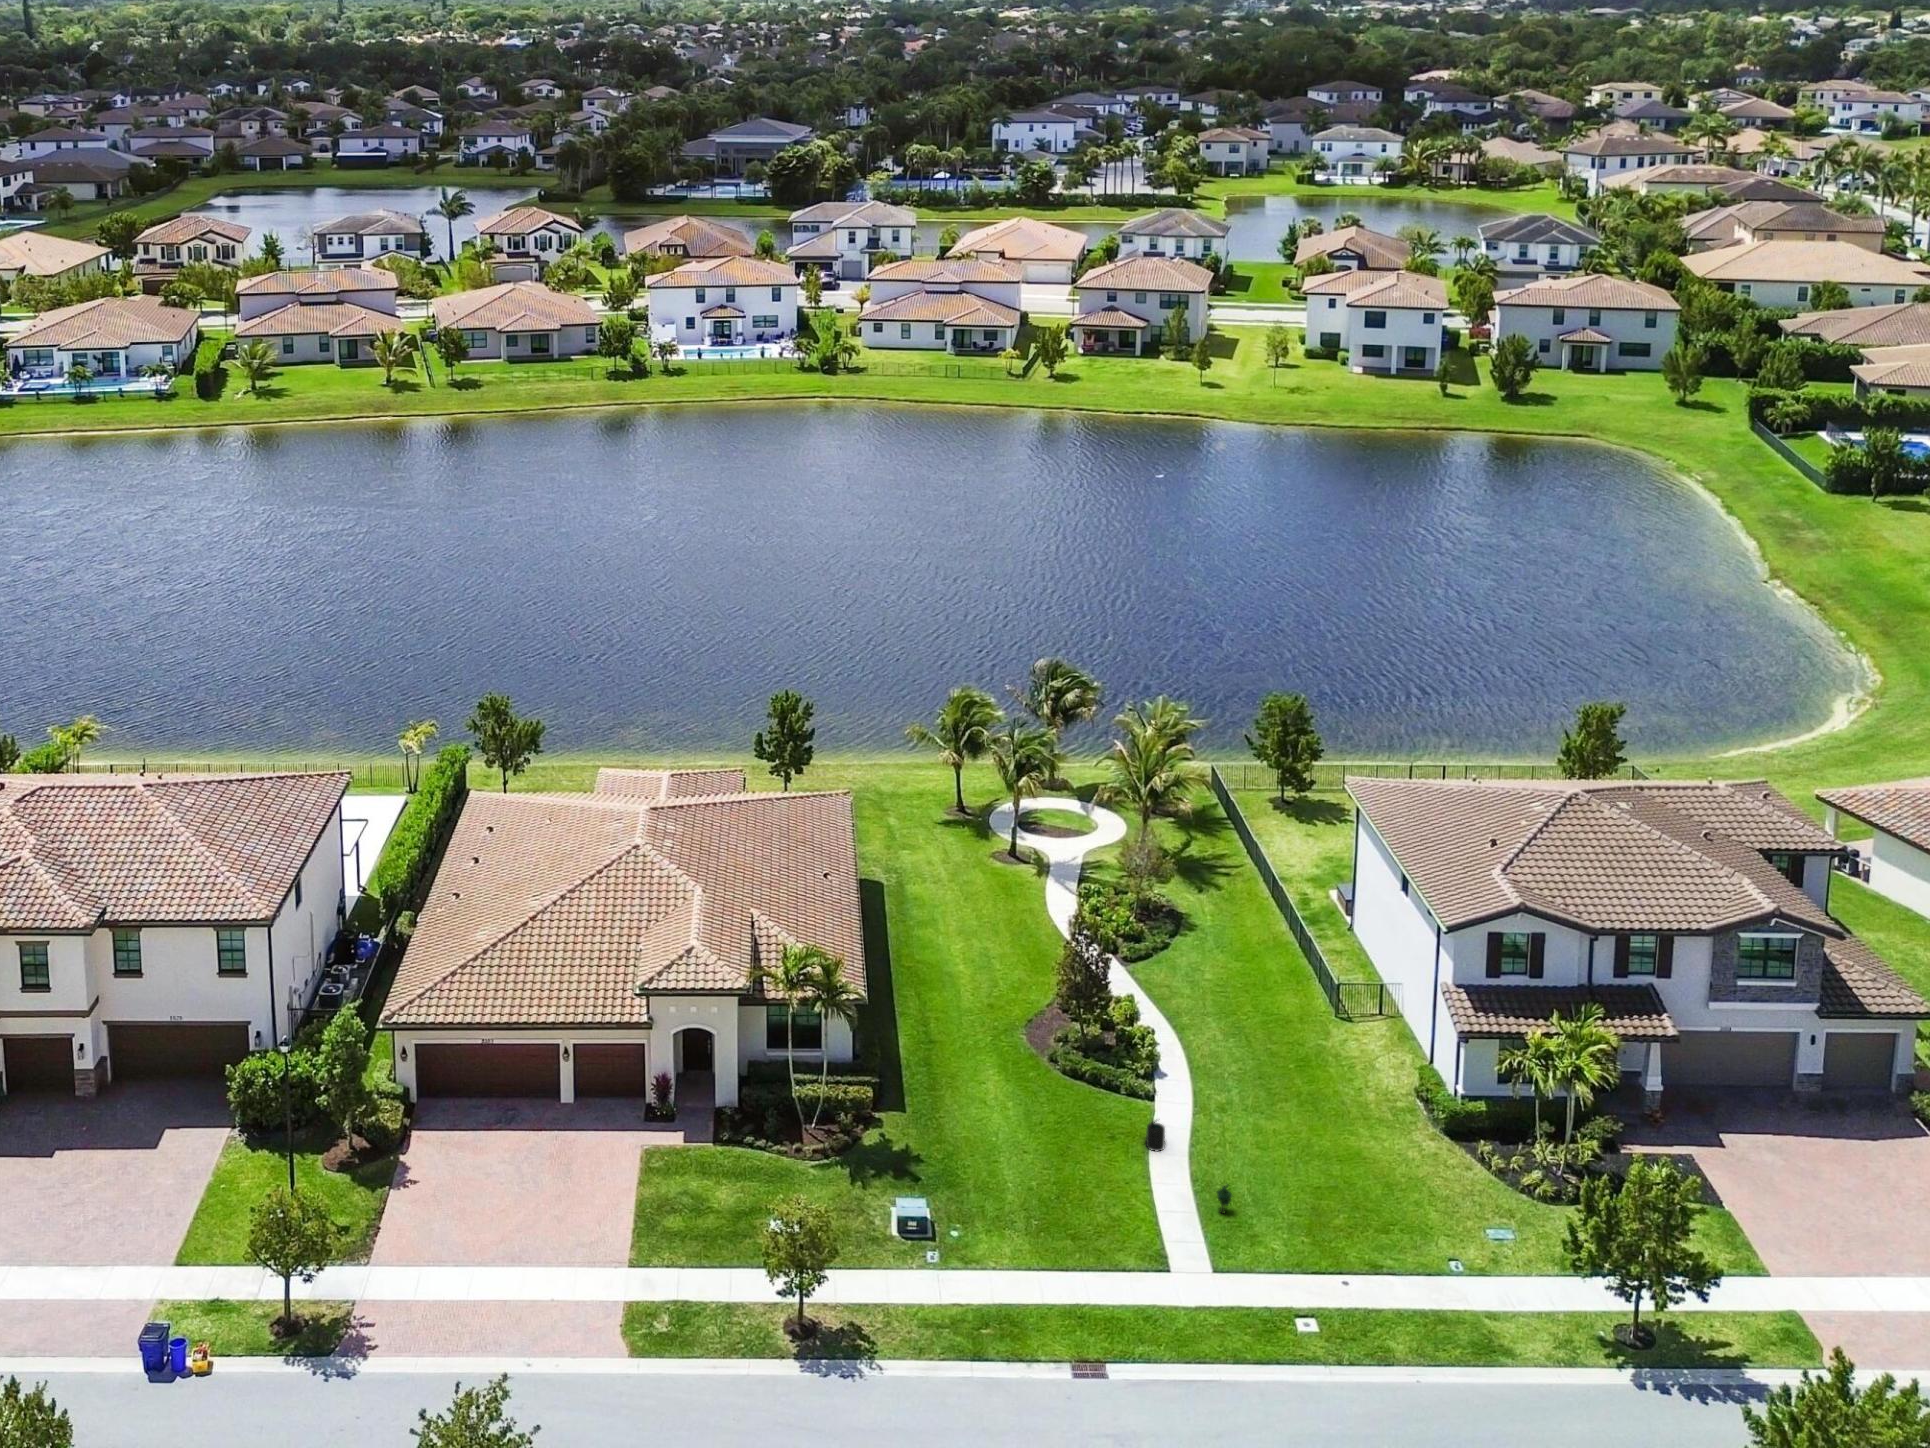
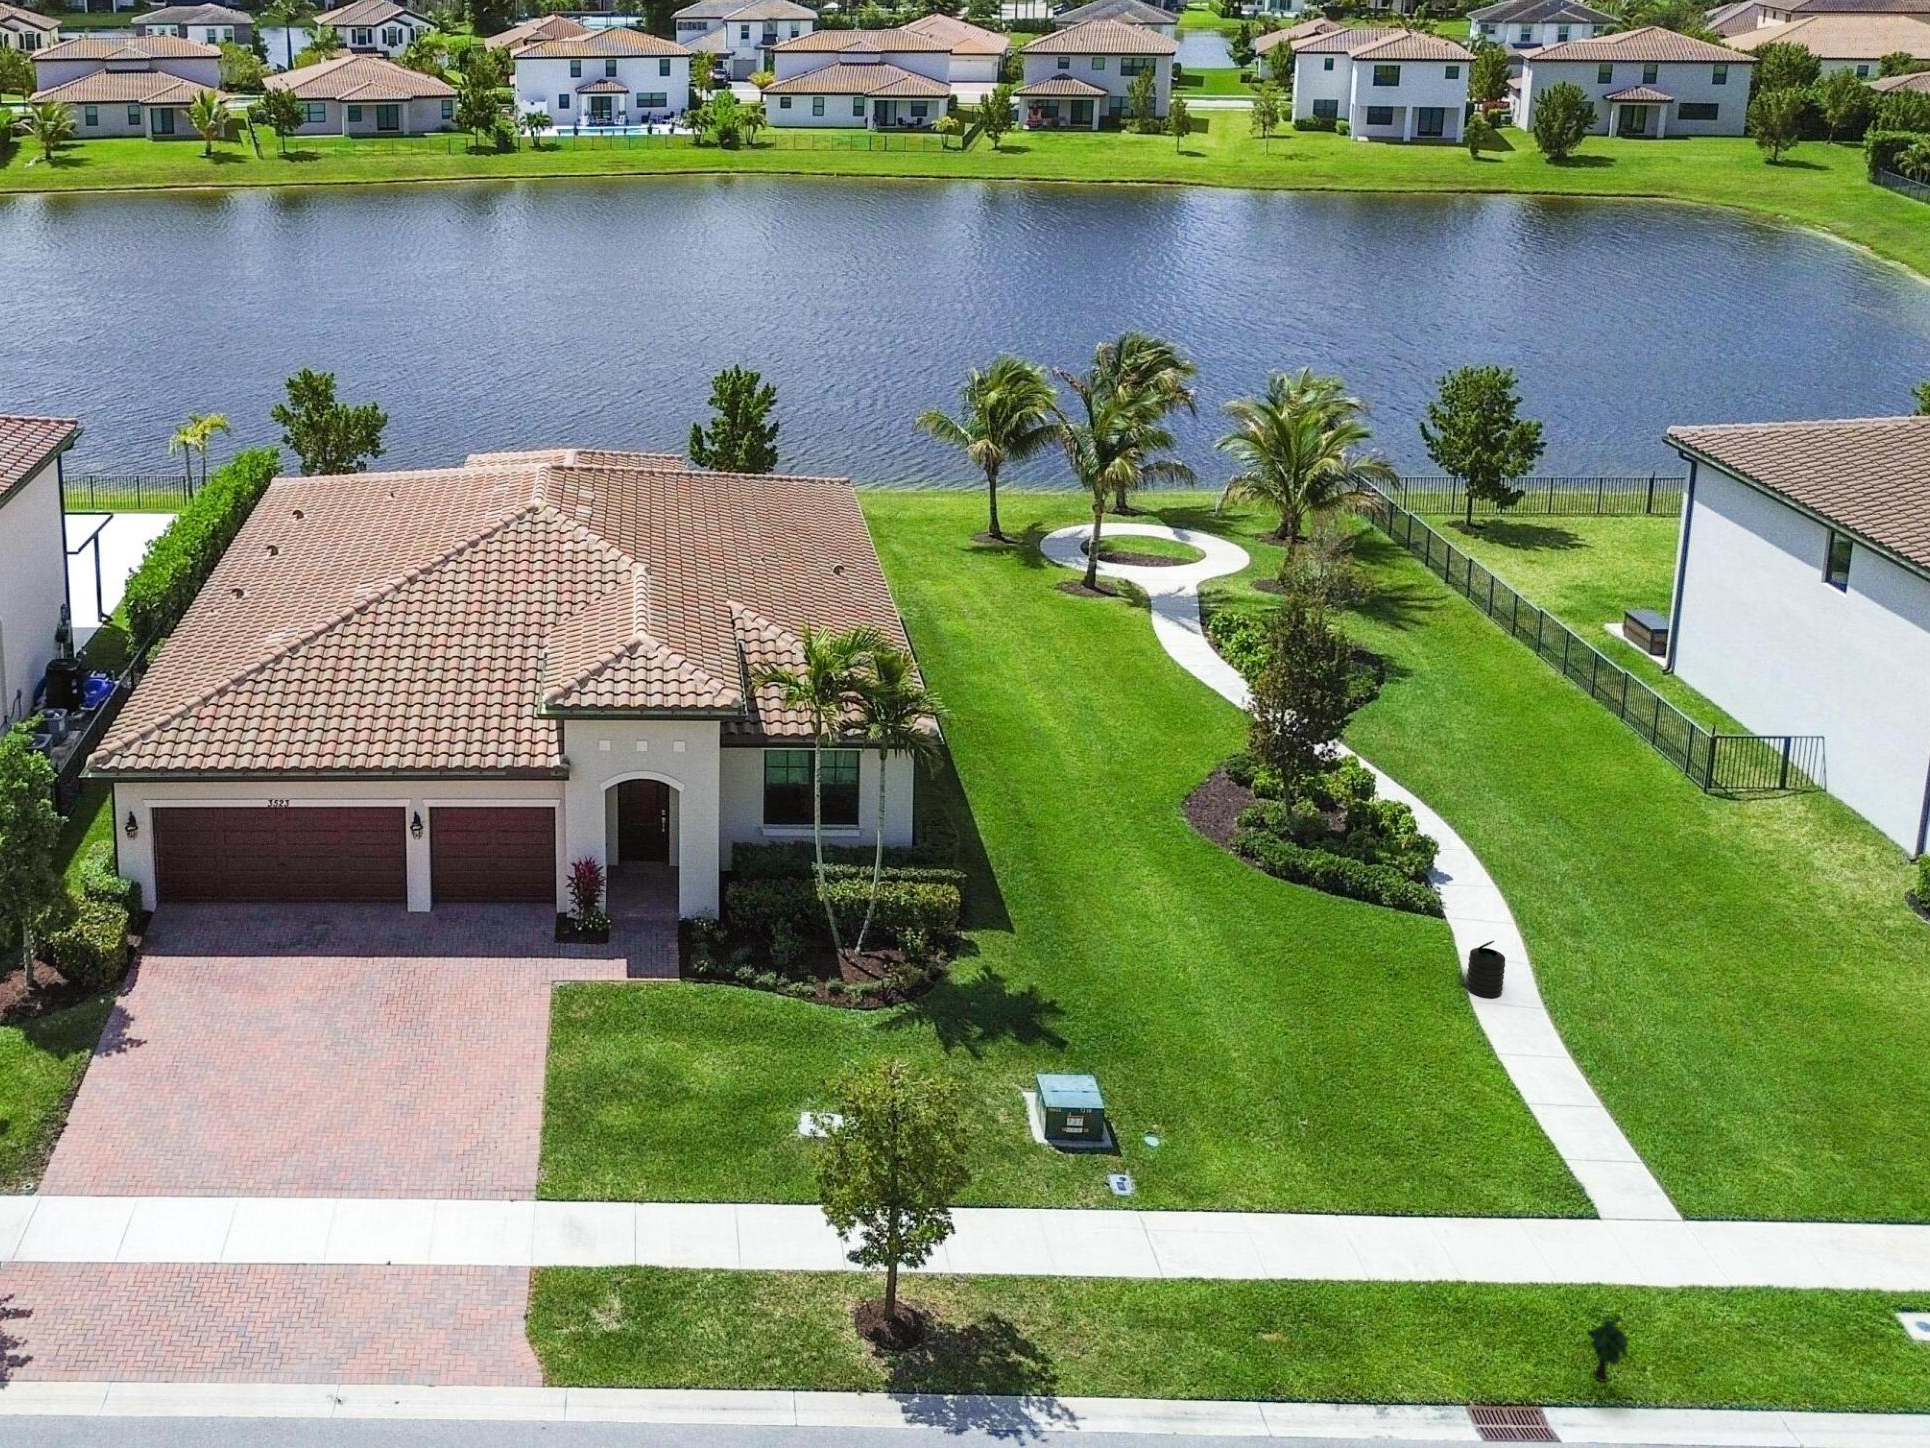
decorative plant: present [1217,1184,1232,1214] -> present [1587,1316,1628,1382]

